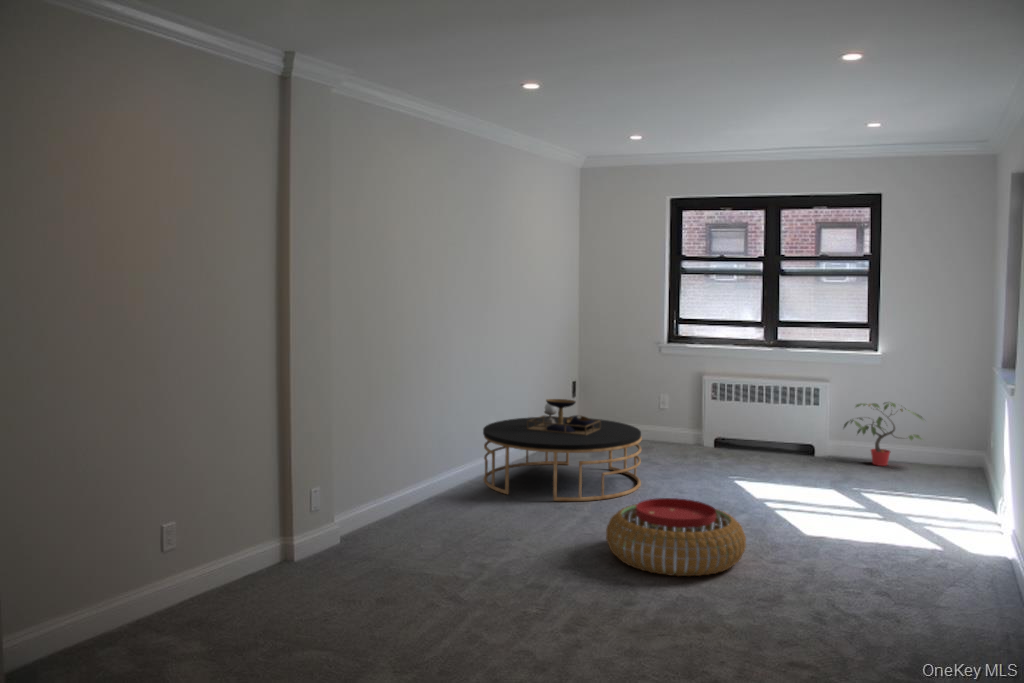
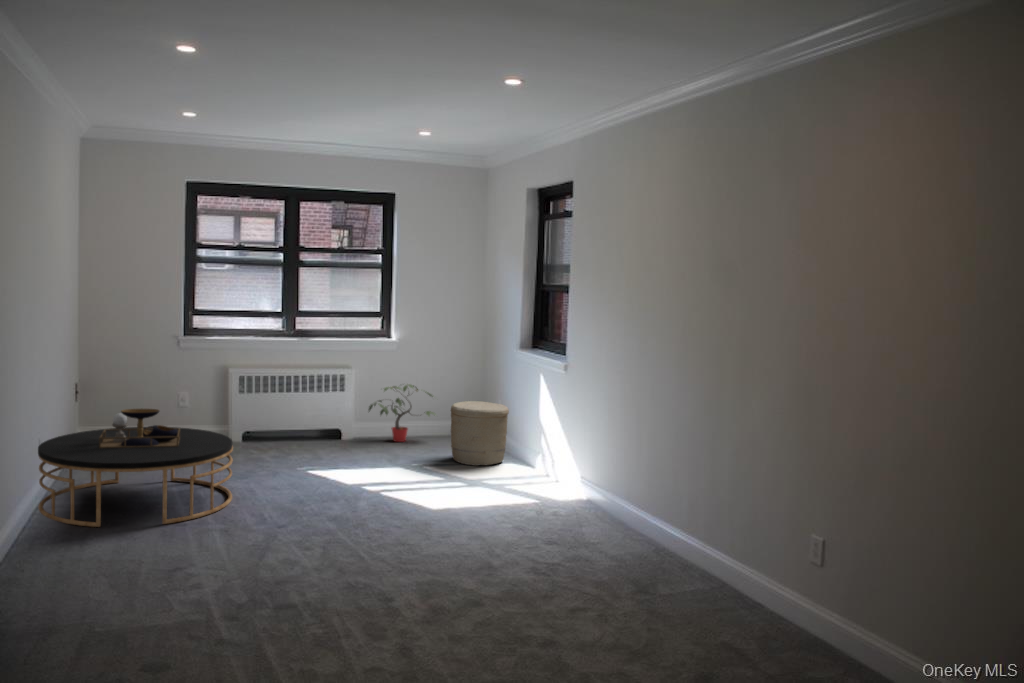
woven basket: none [913,425,991,502] -> present [451,401,509,466]
pouf: present [606,498,746,576] -> none [288,496,424,572]

